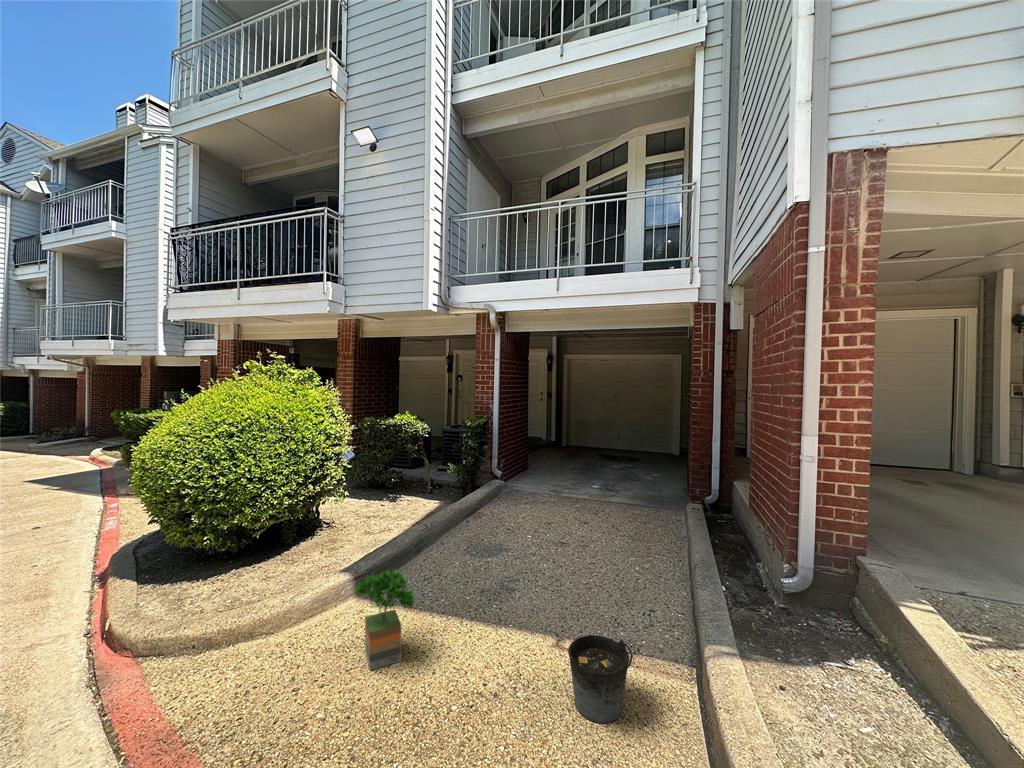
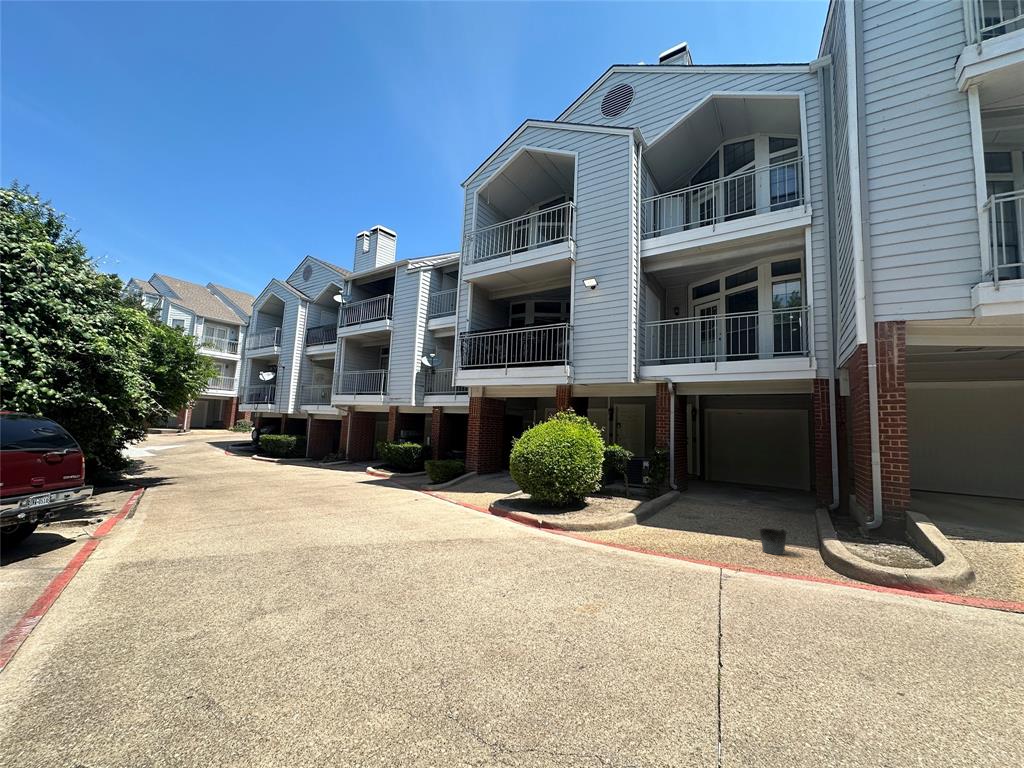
potted tree: present [355,570,414,670] -> none [657,503,685,540]

